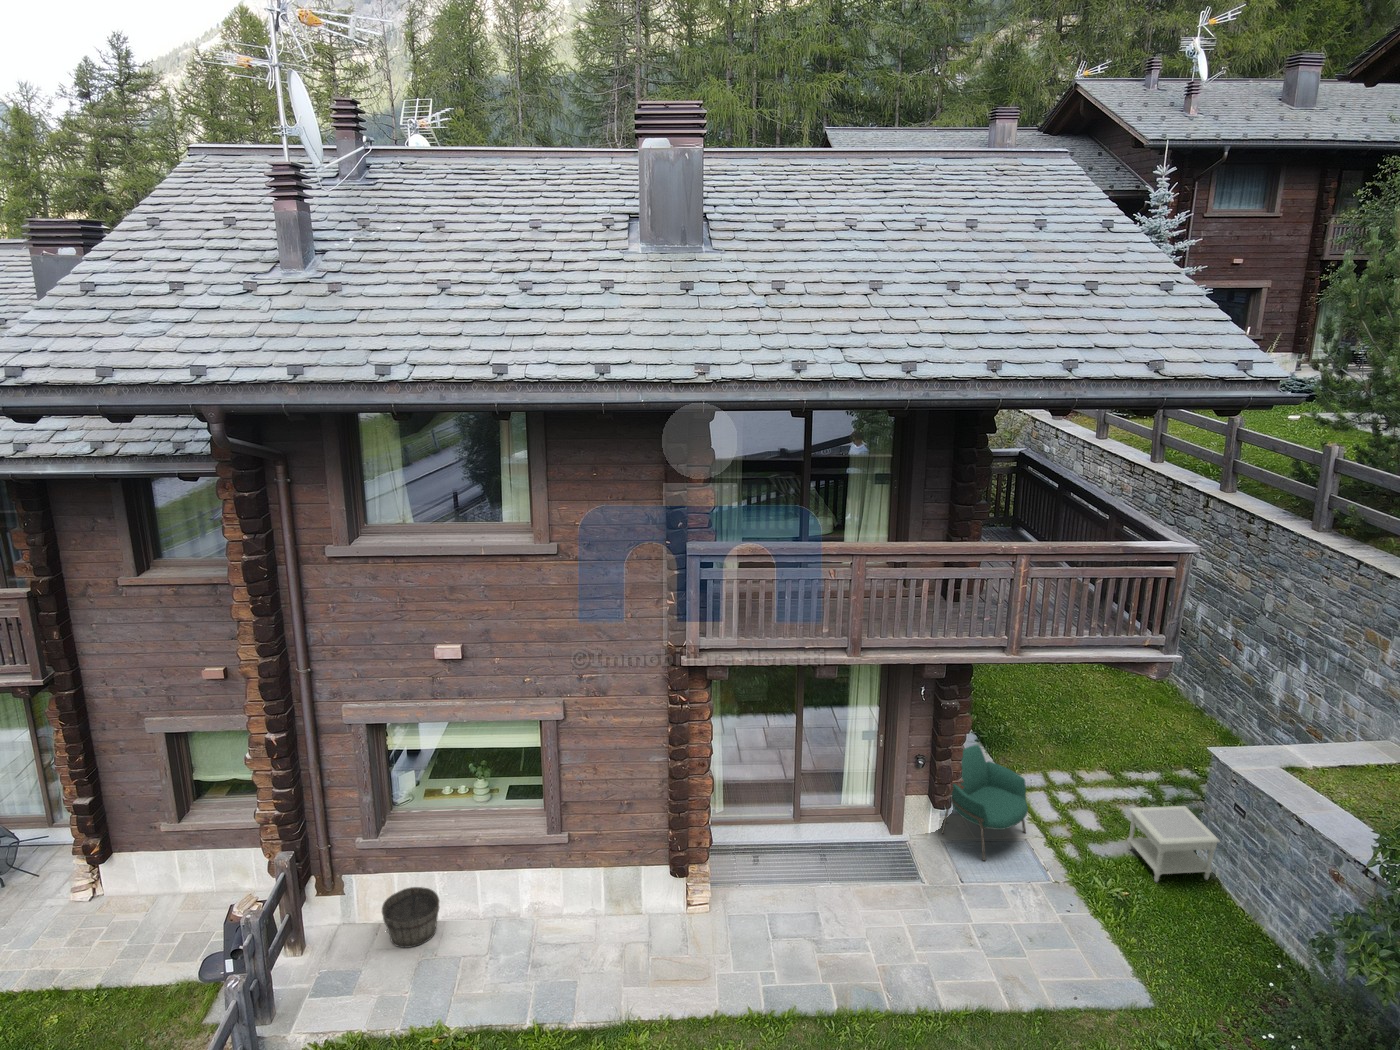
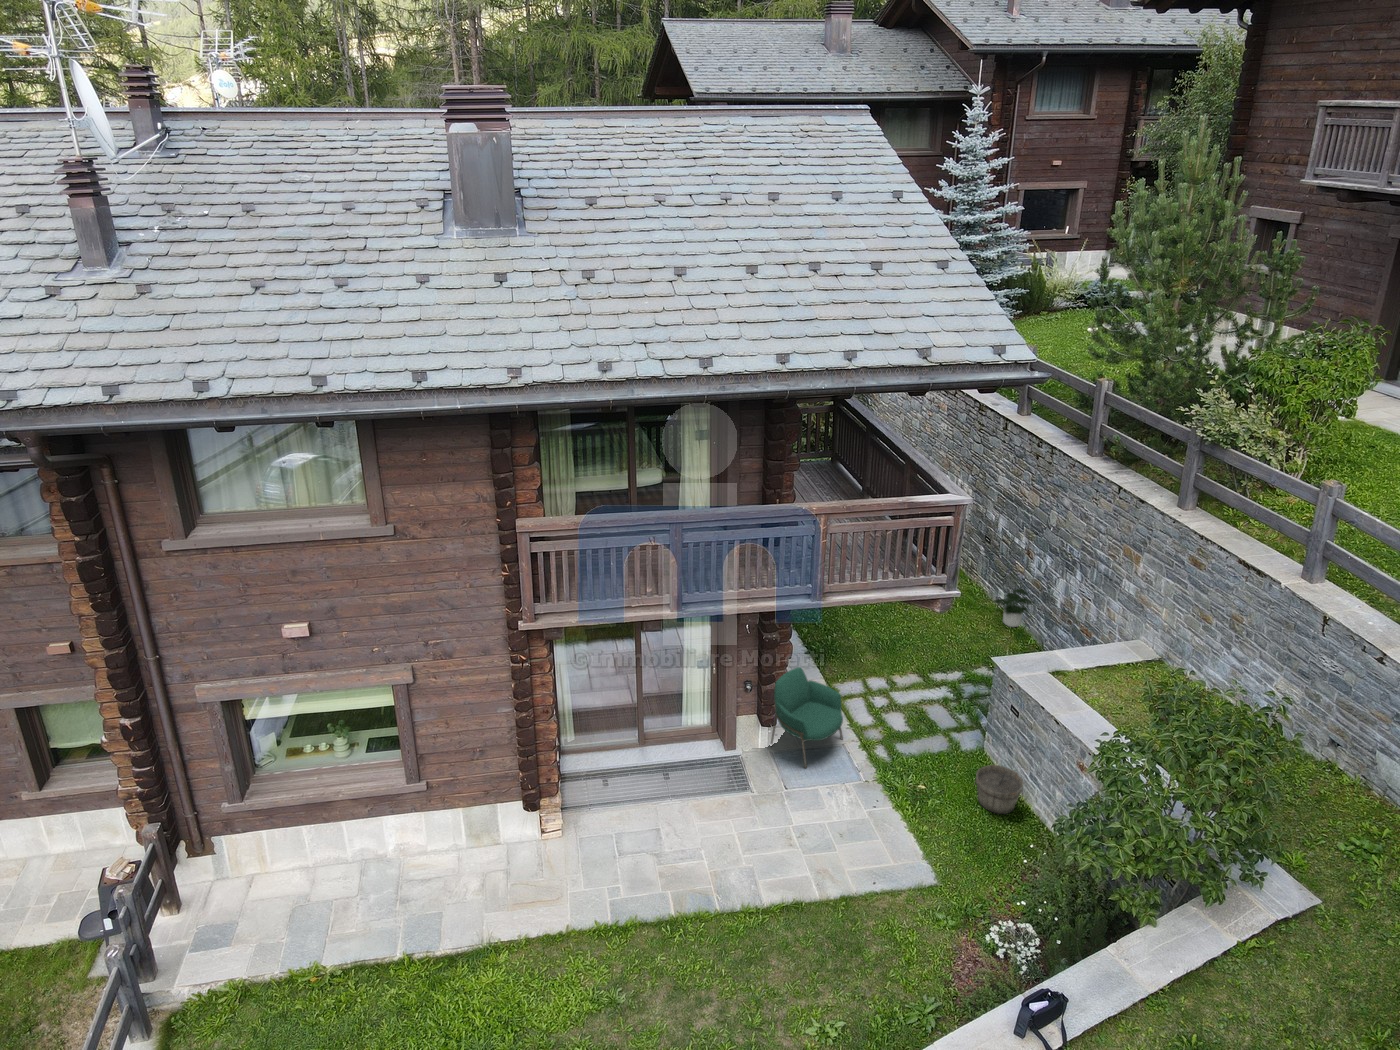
potted plant: none [1193,682,1246,726] -> present [994,588,1034,627]
side table: present [1127,806,1220,882] -> none [926,706,999,774]
wooden bucket: present [382,887,439,948] -> present [974,765,1023,814]

